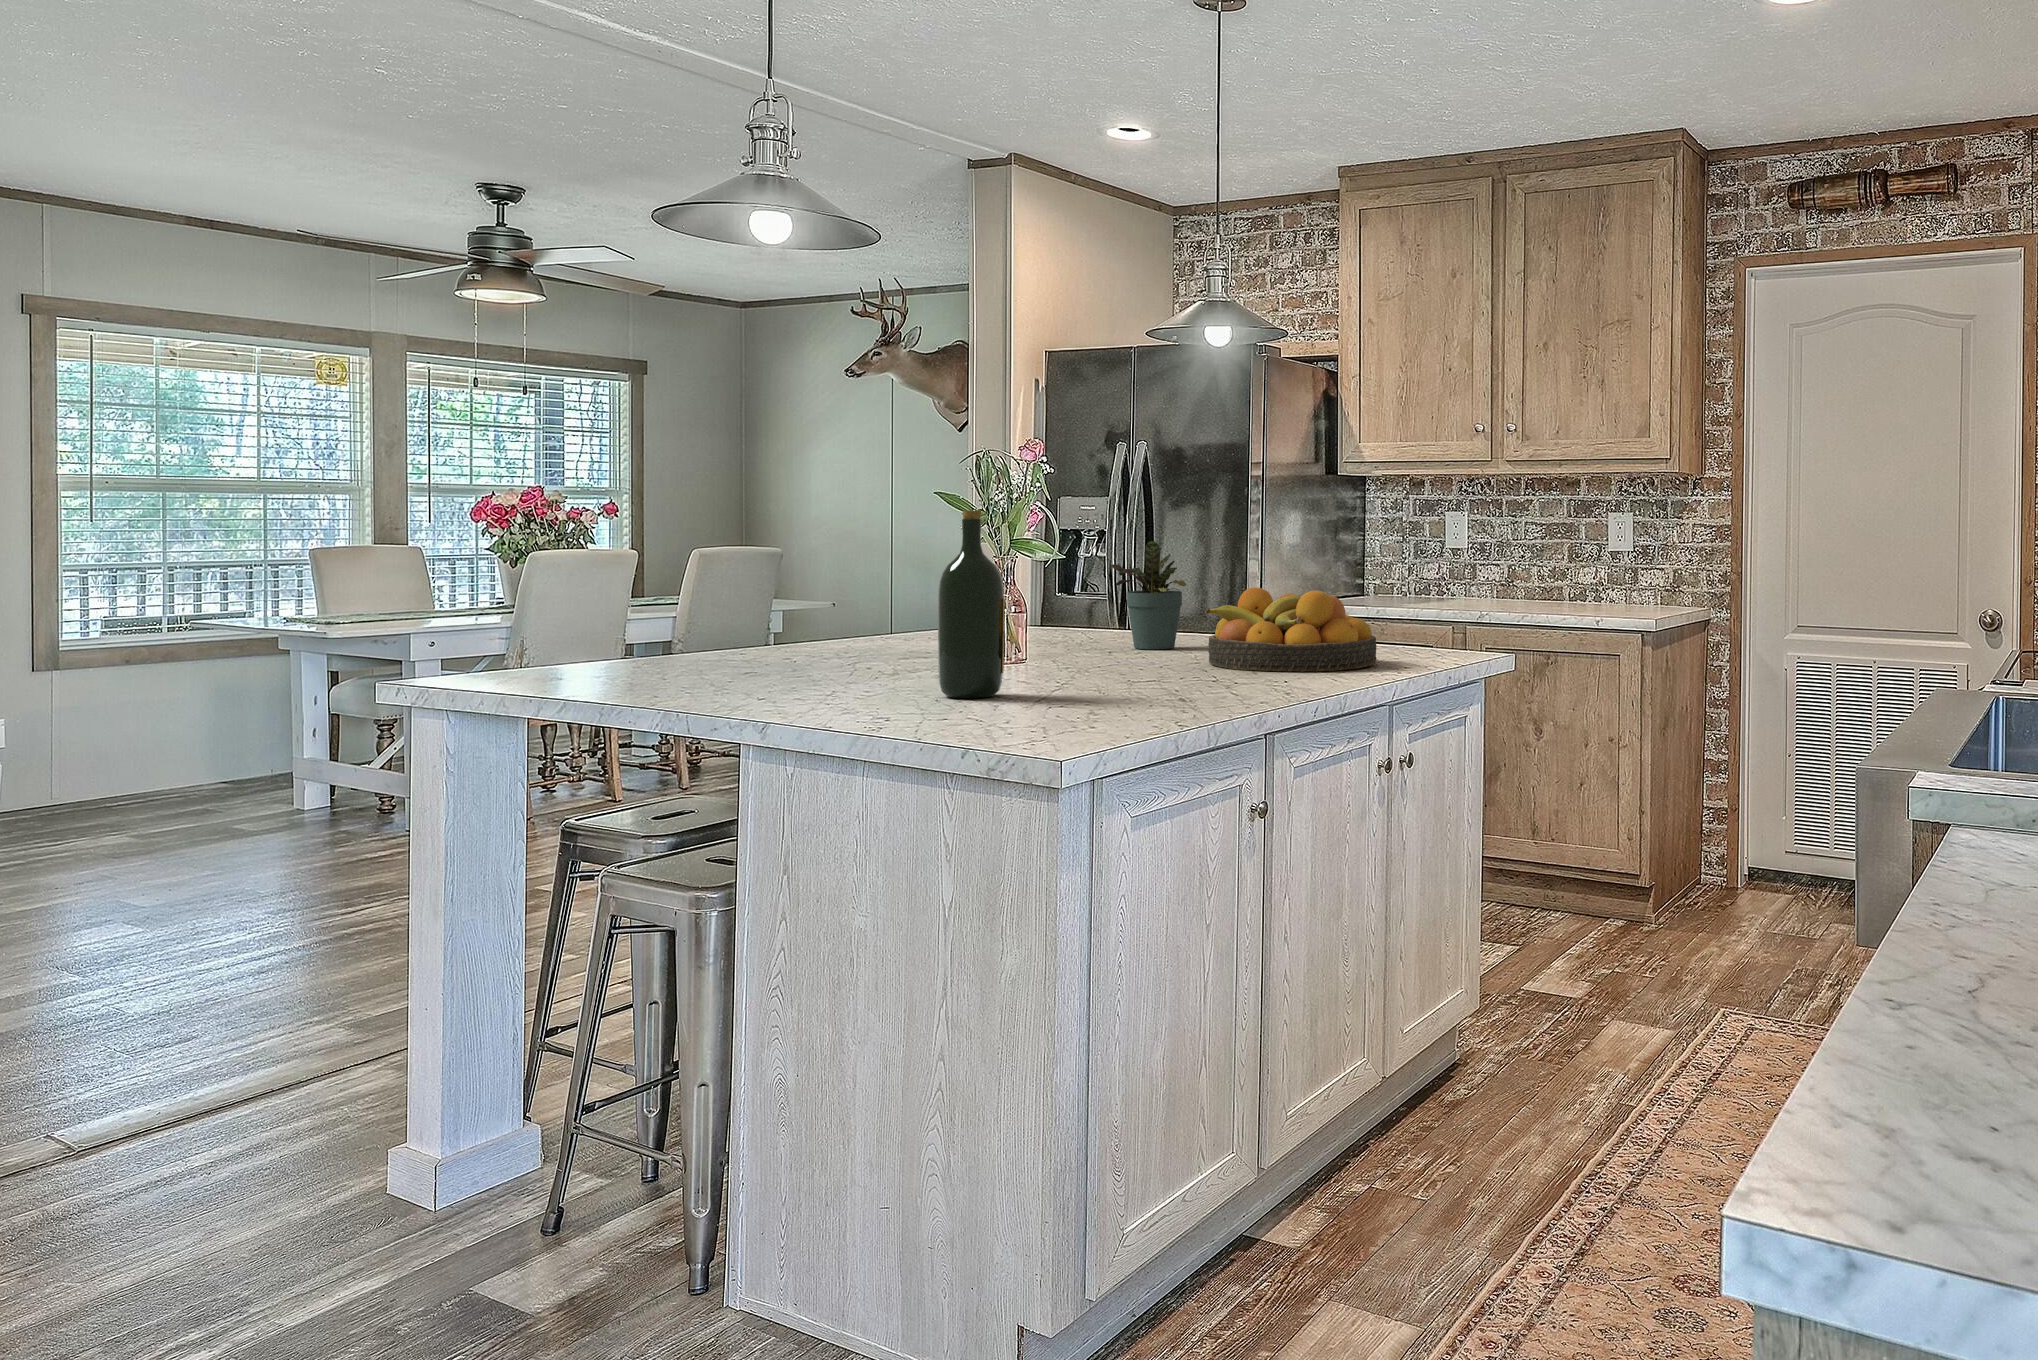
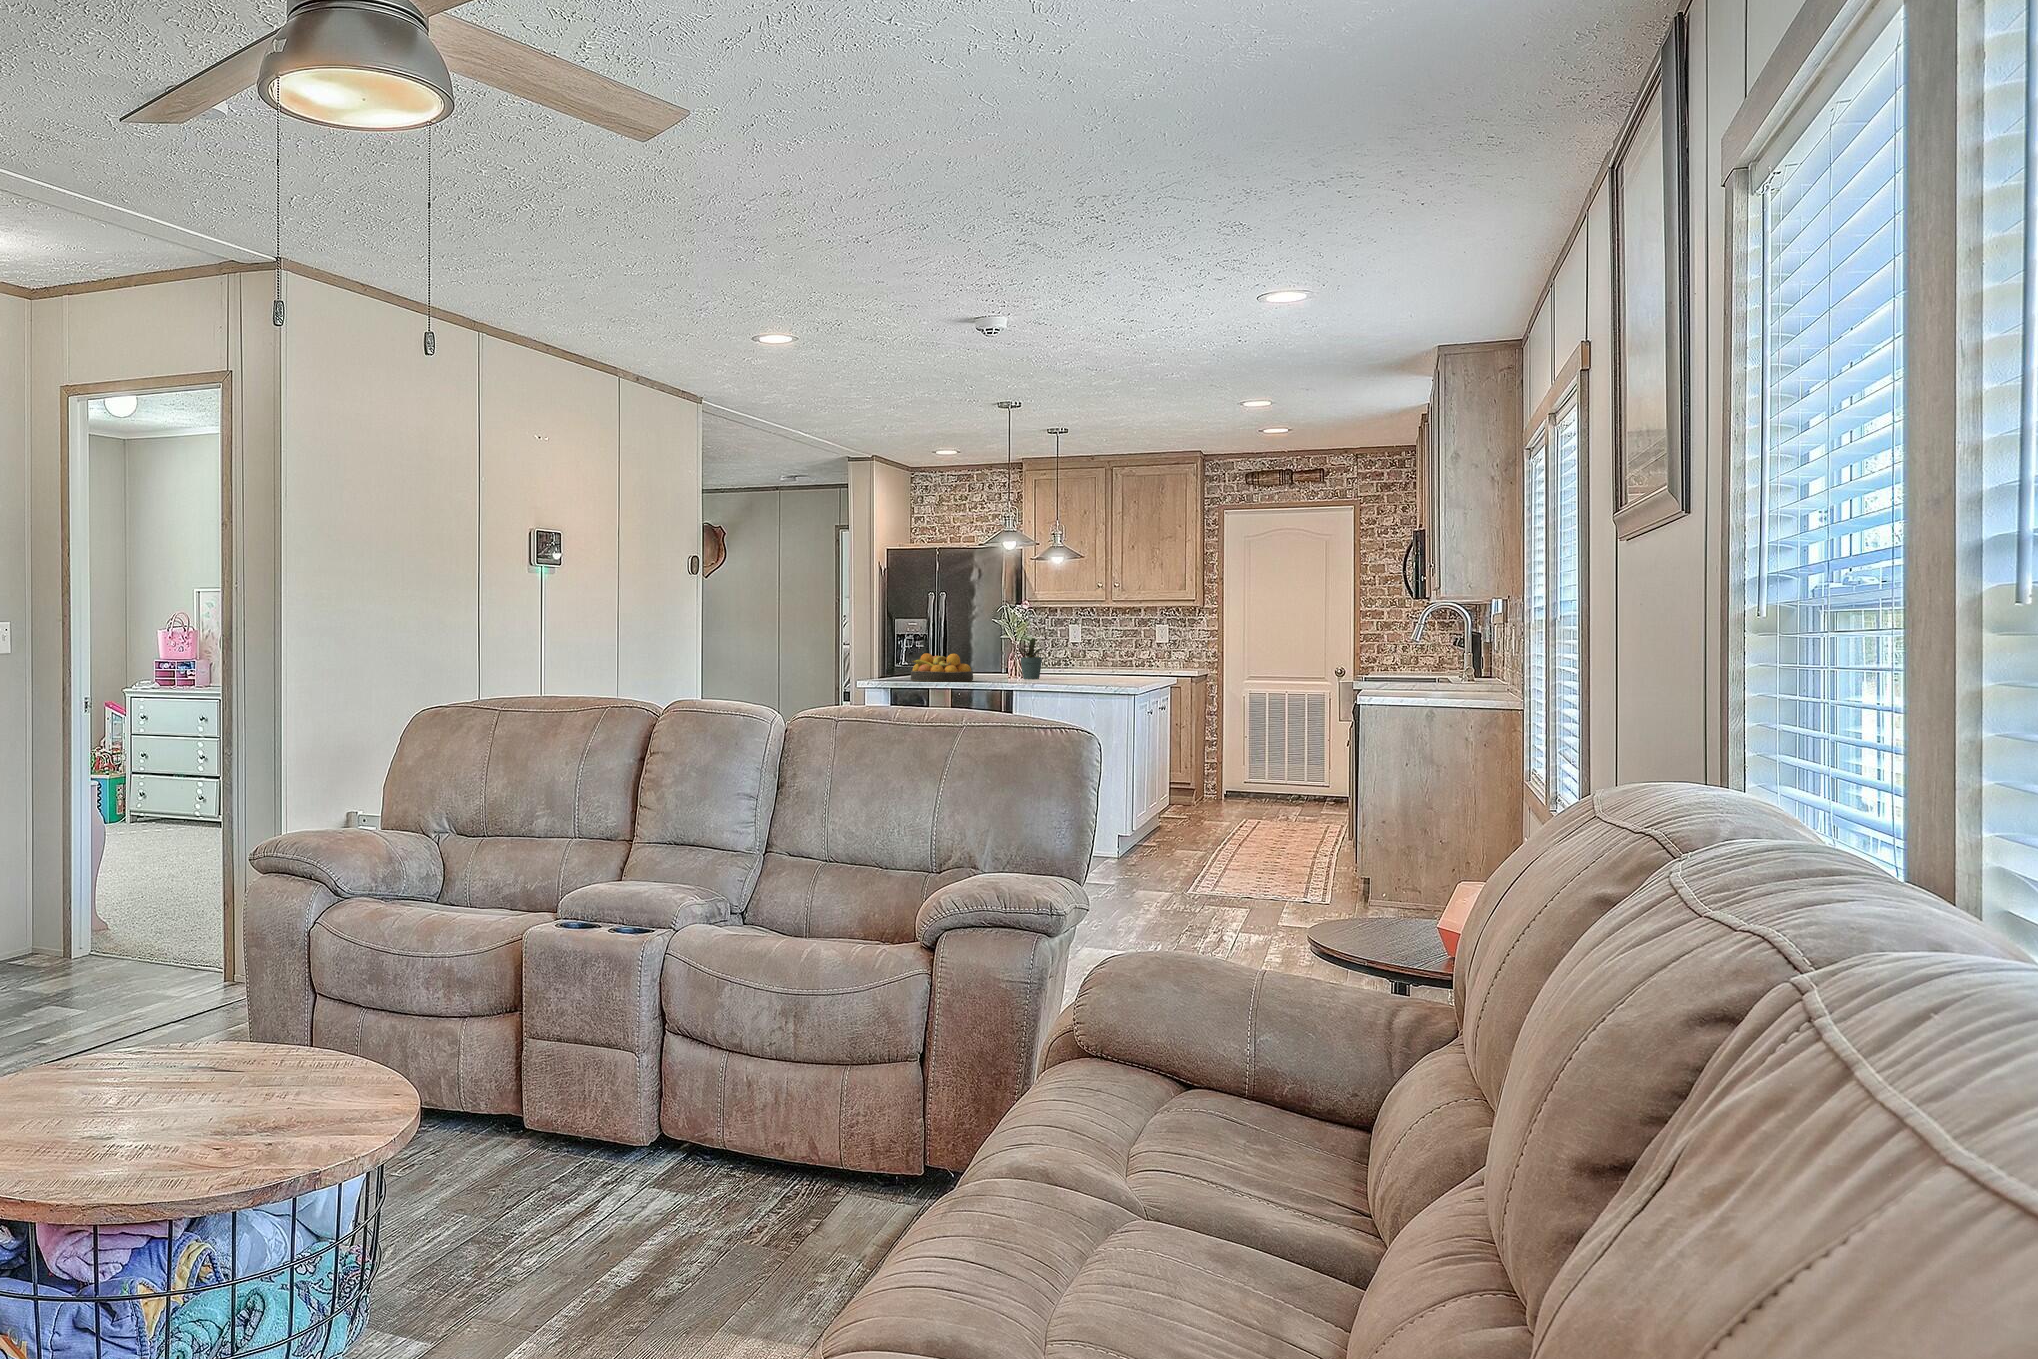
wine bottle: present [938,510,1005,698] -> none [1047,628,1066,683]
fruit bowl: present [1205,588,1376,672] -> present [911,653,973,682]

